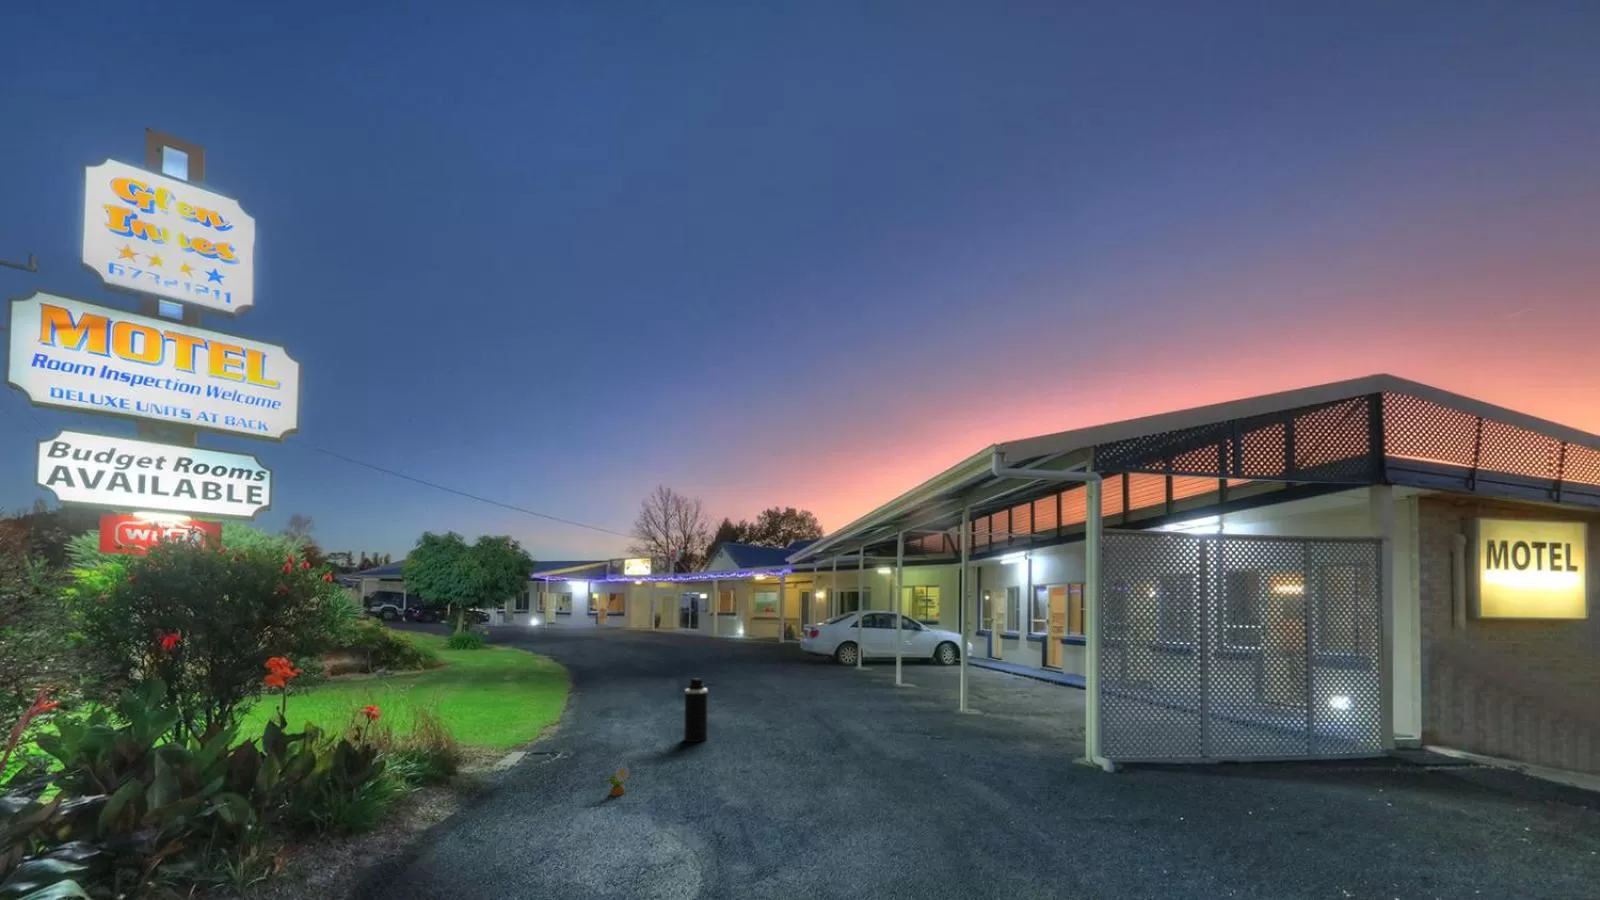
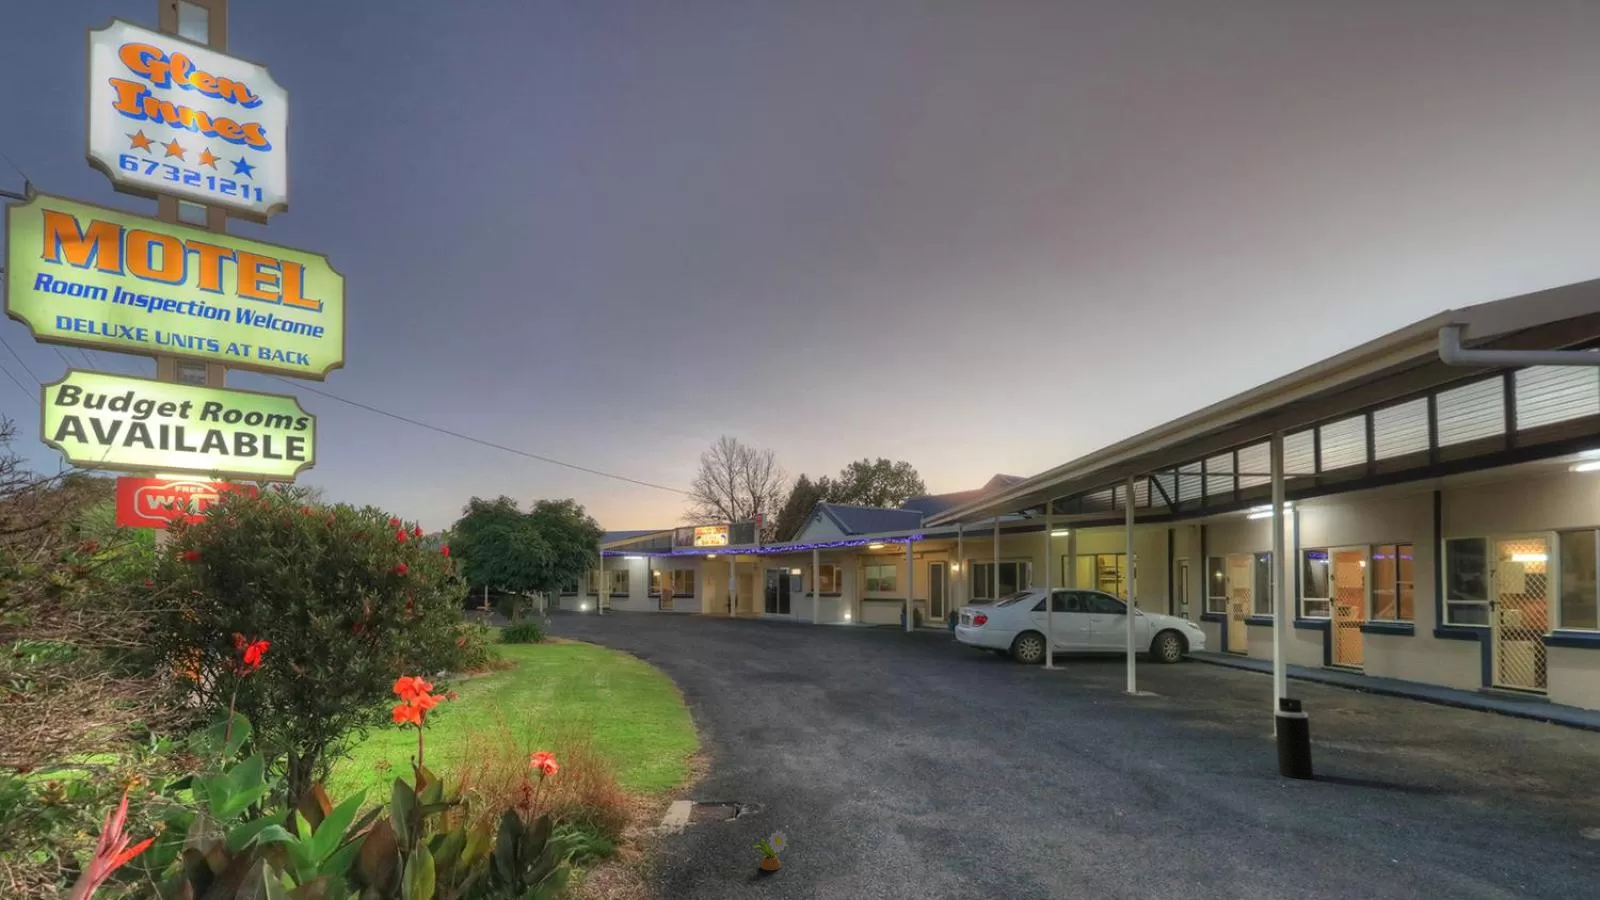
trash can: present [684,678,708,742] -> present [1274,697,1313,779]

